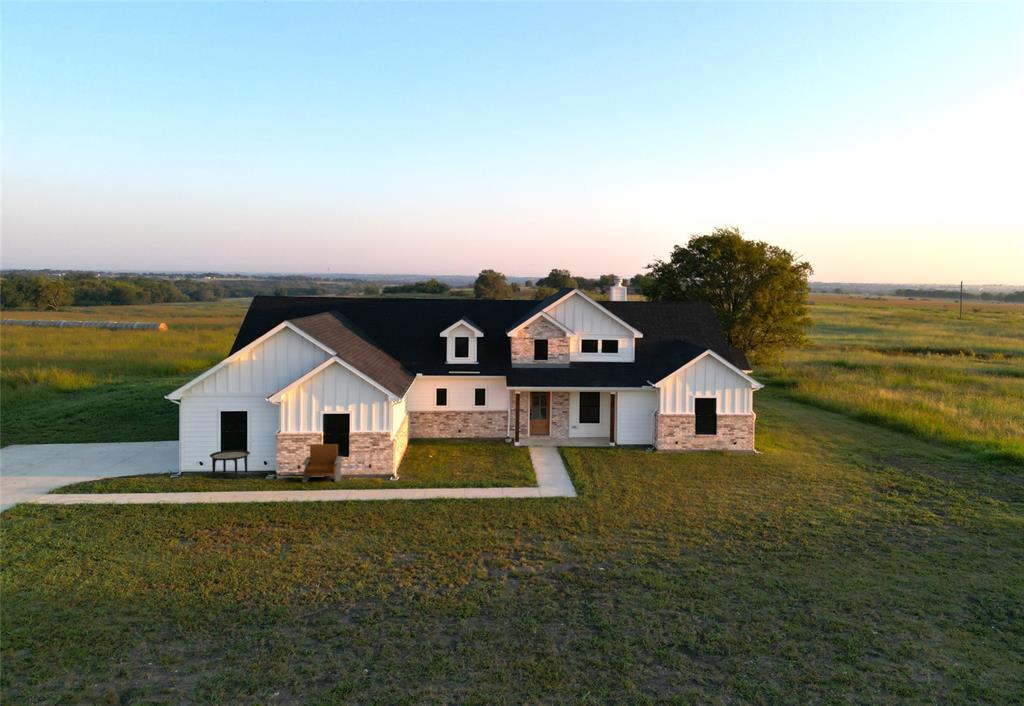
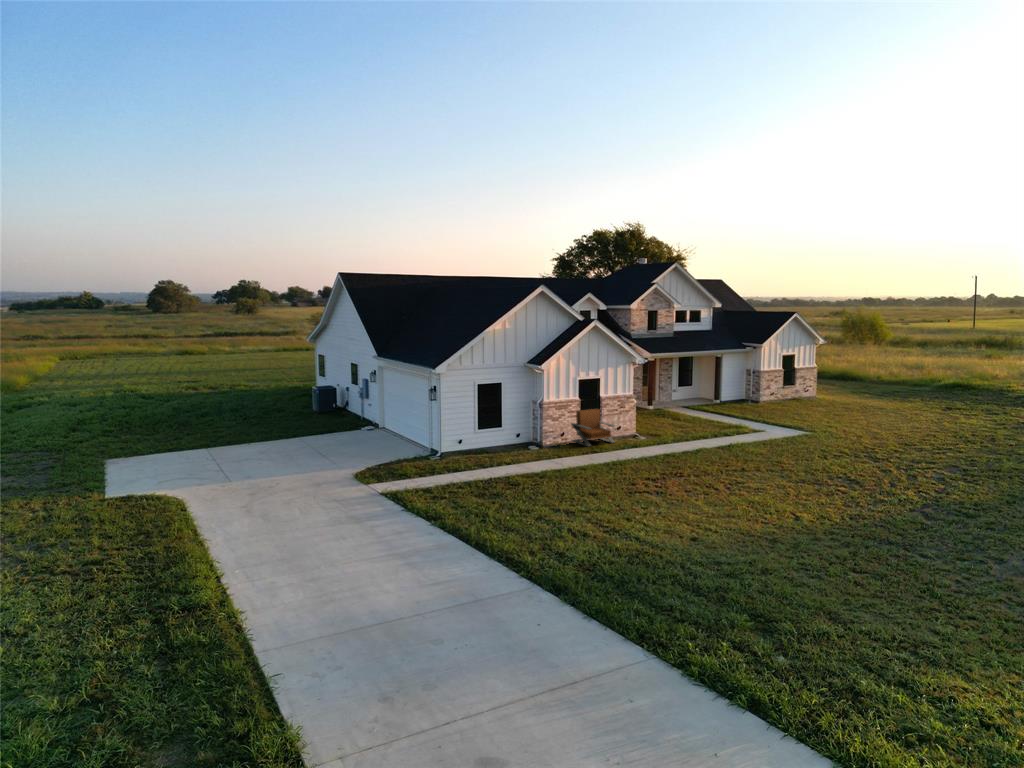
round table: present [210,450,250,479] -> none [487,423,525,452]

